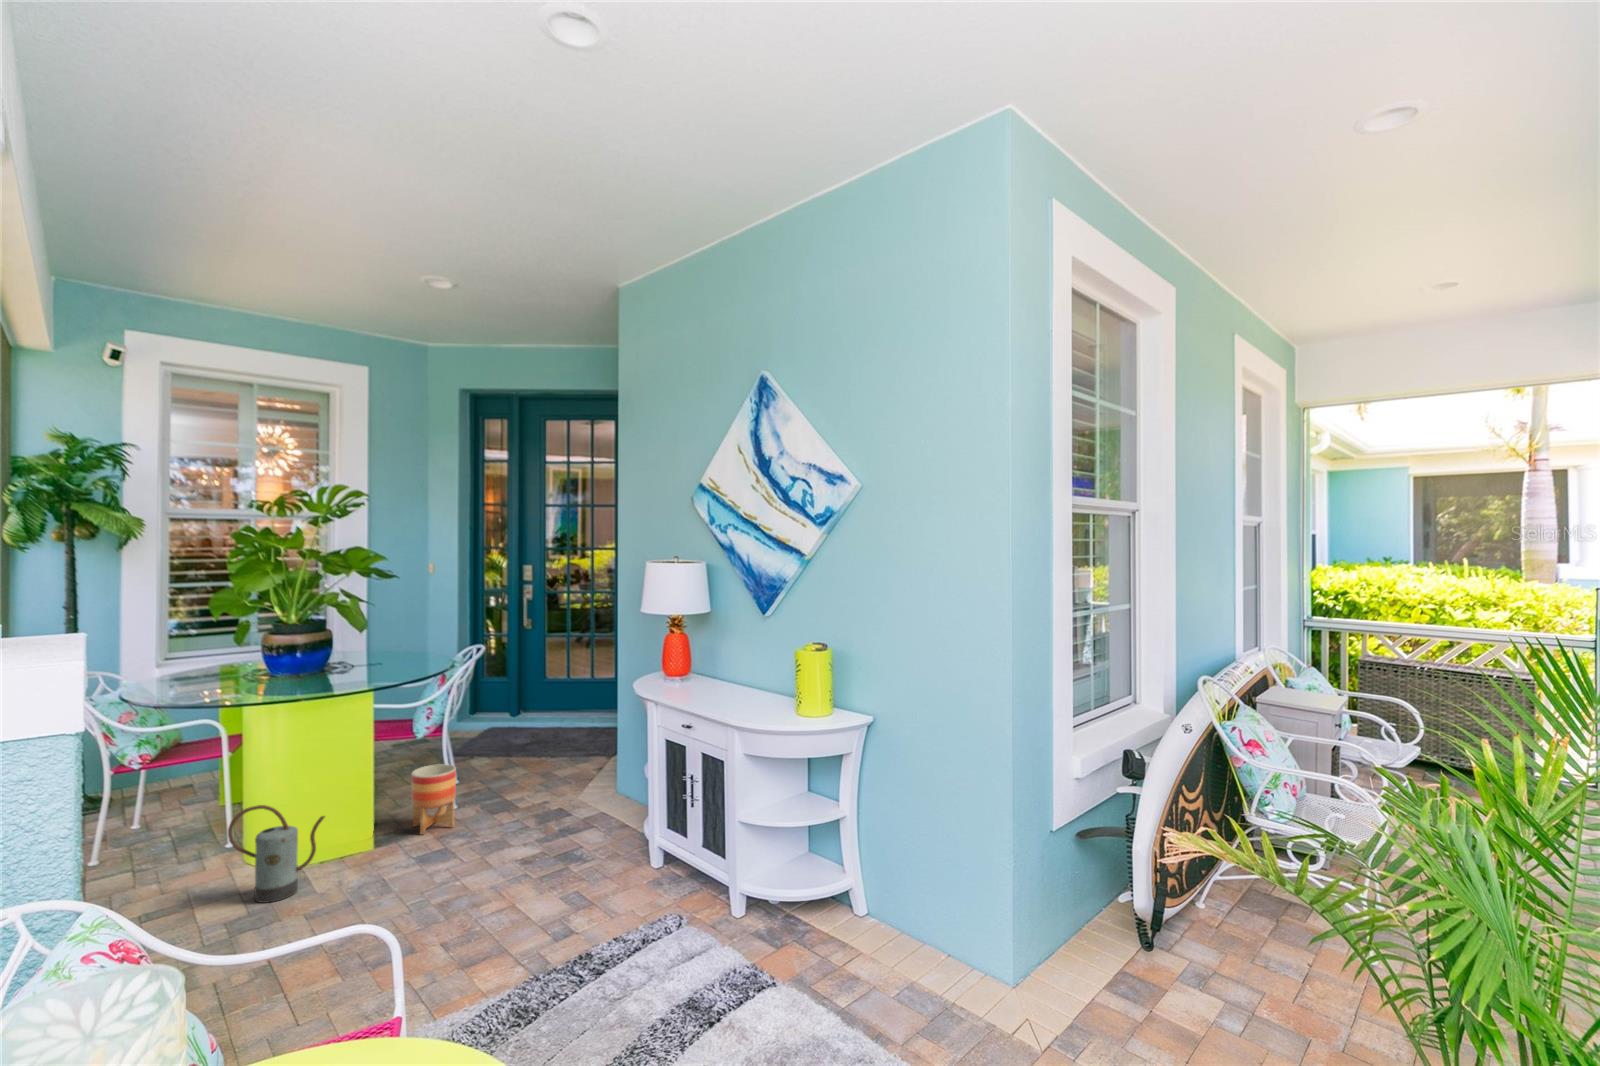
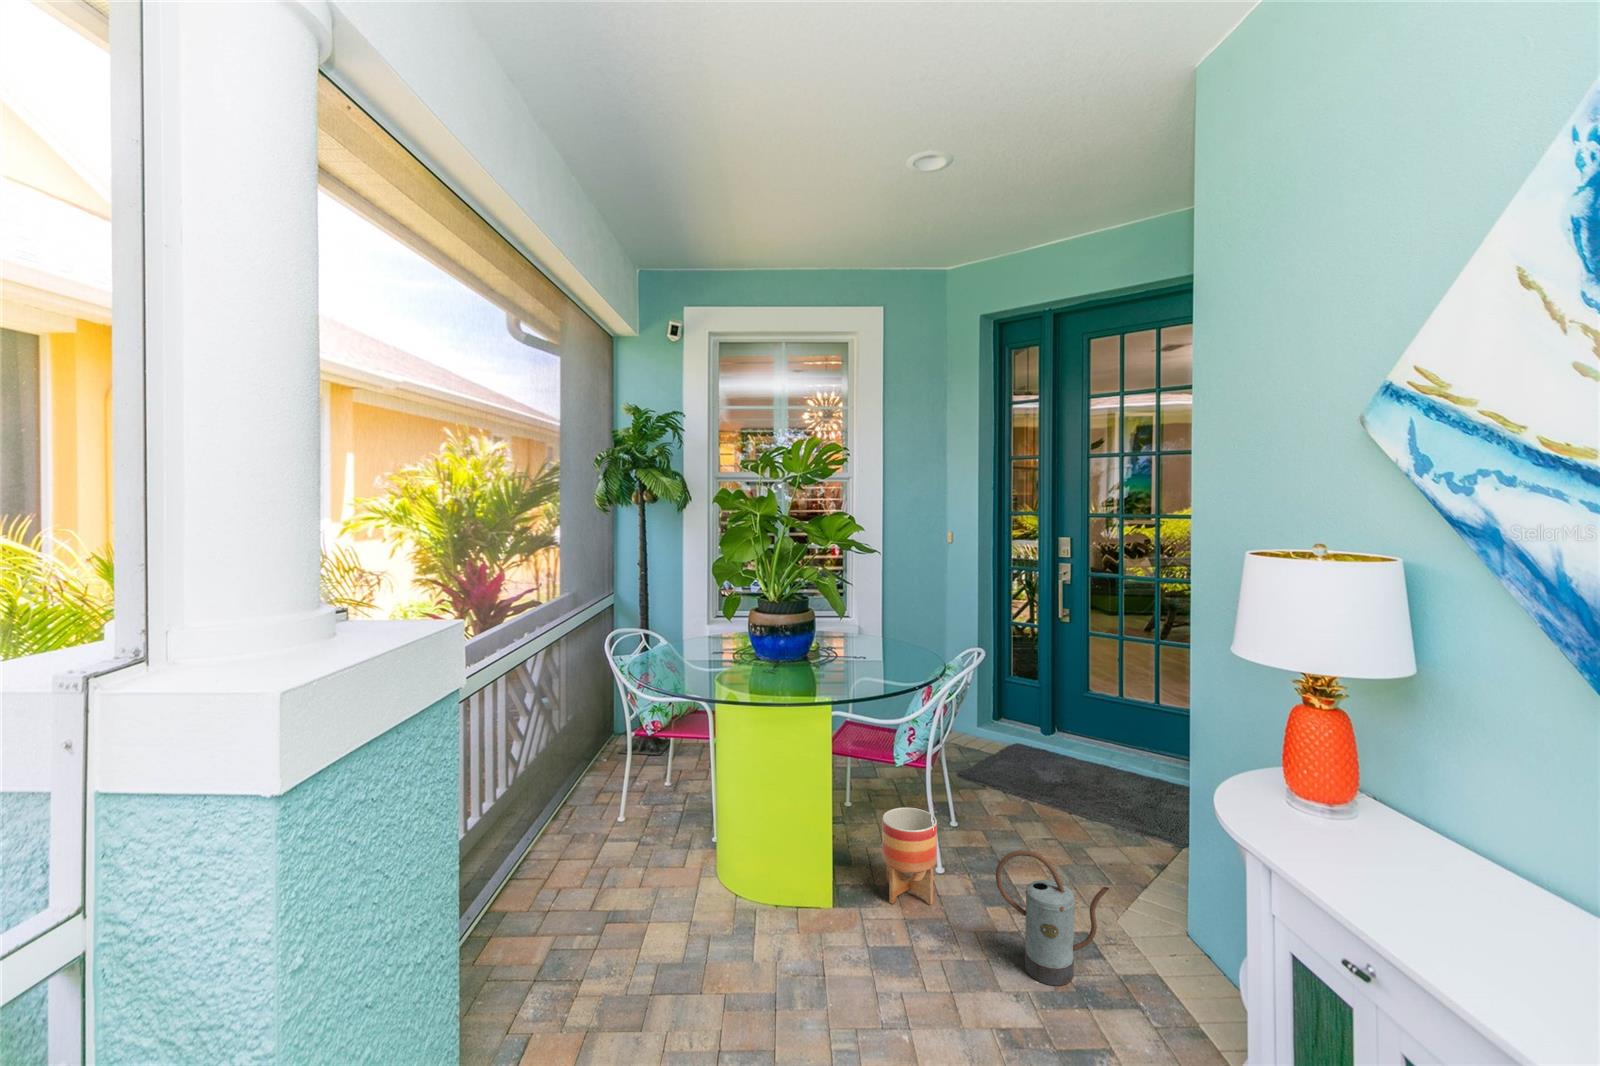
watering can: present [228,805,325,903] -> present [996,850,1109,986]

